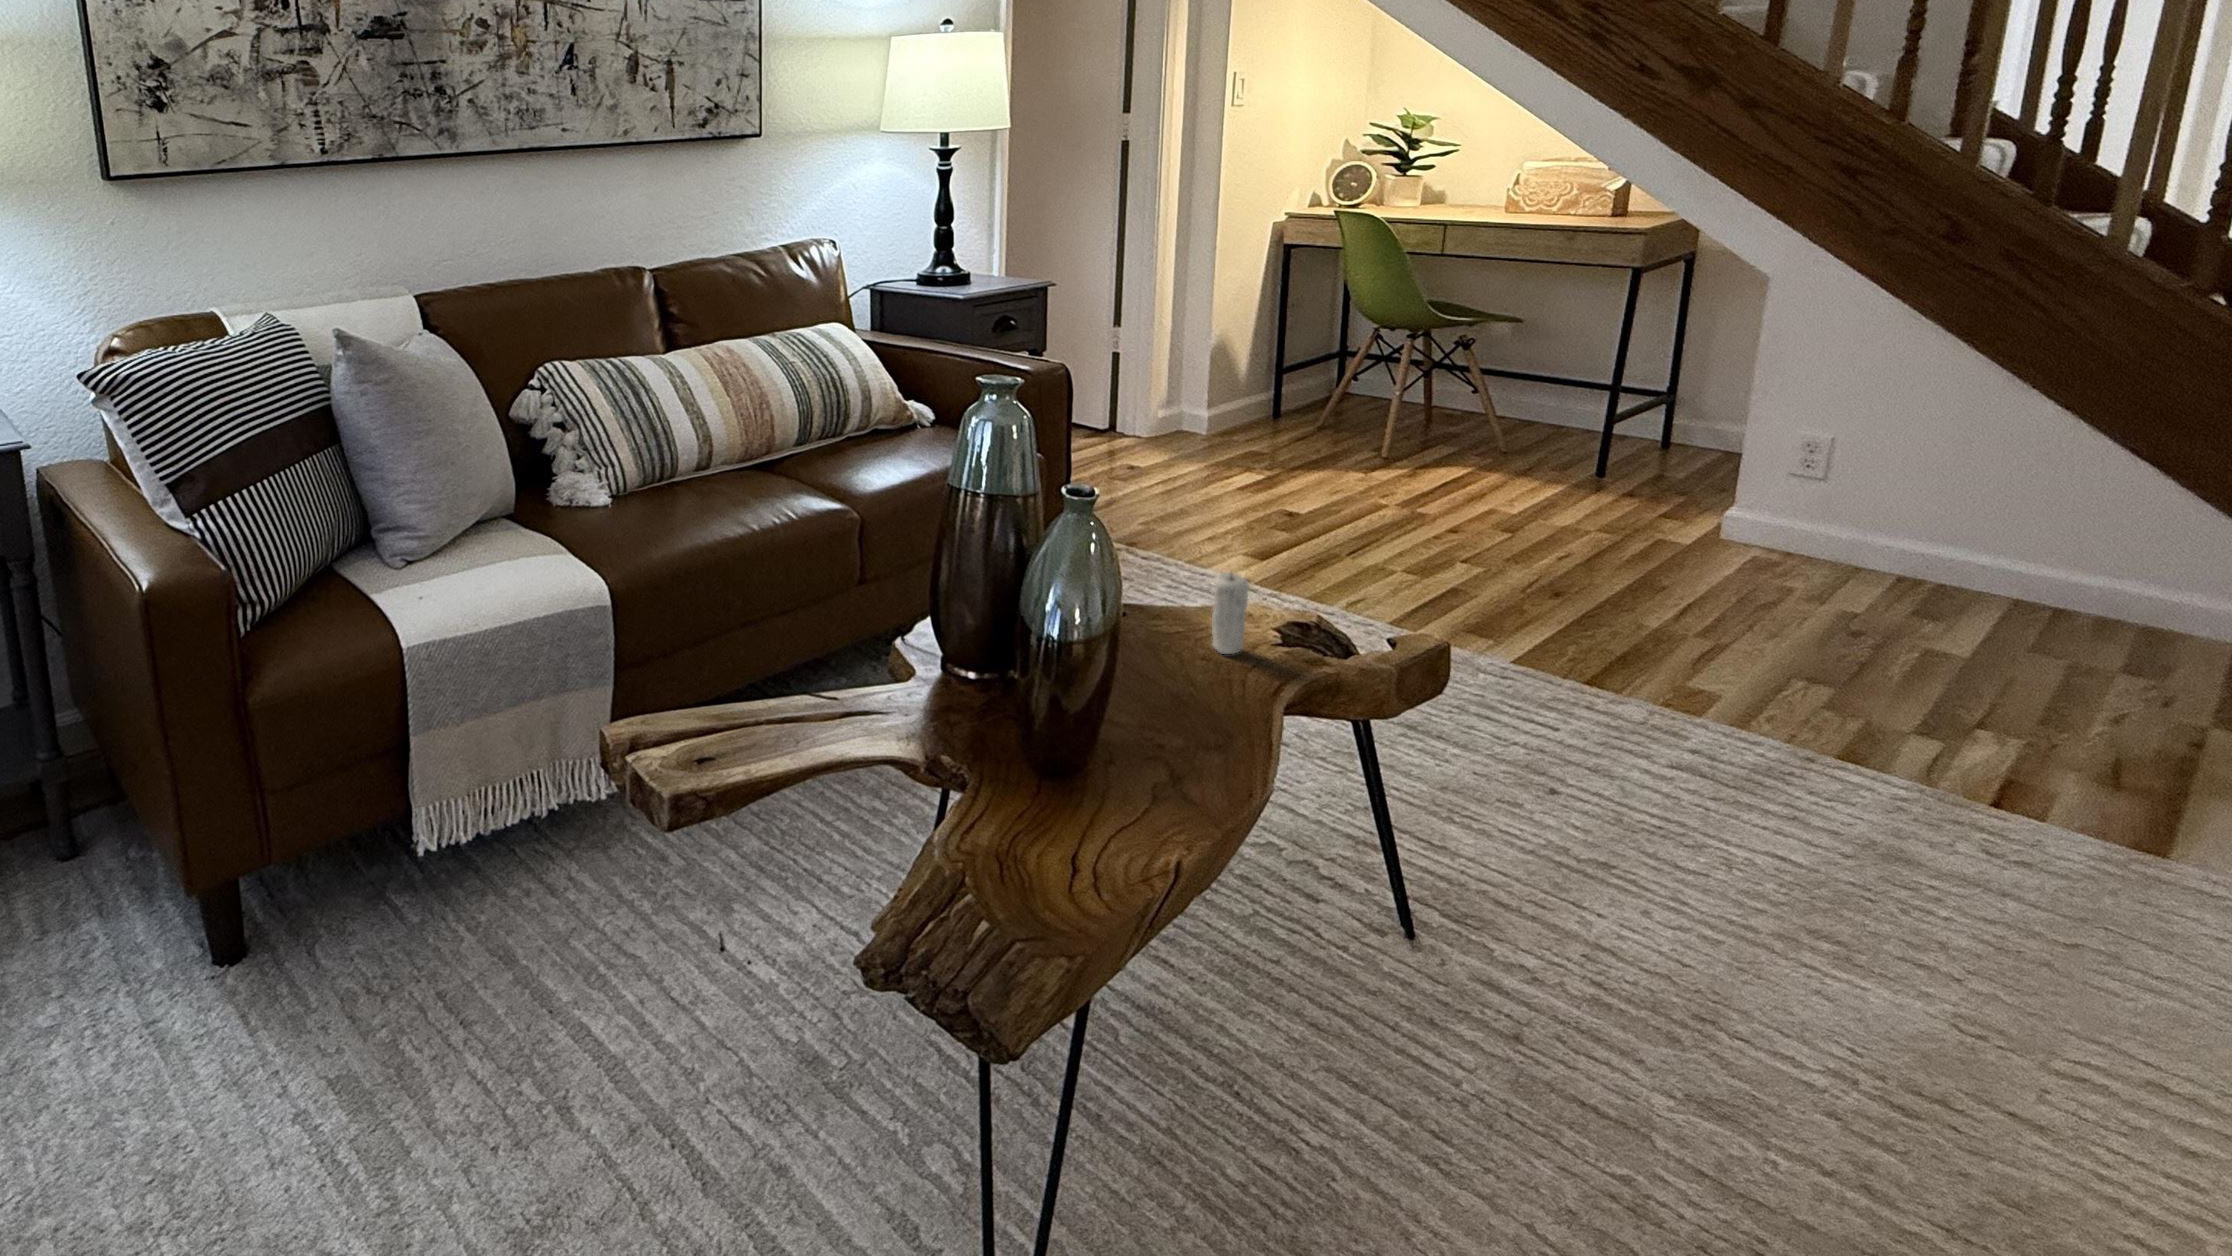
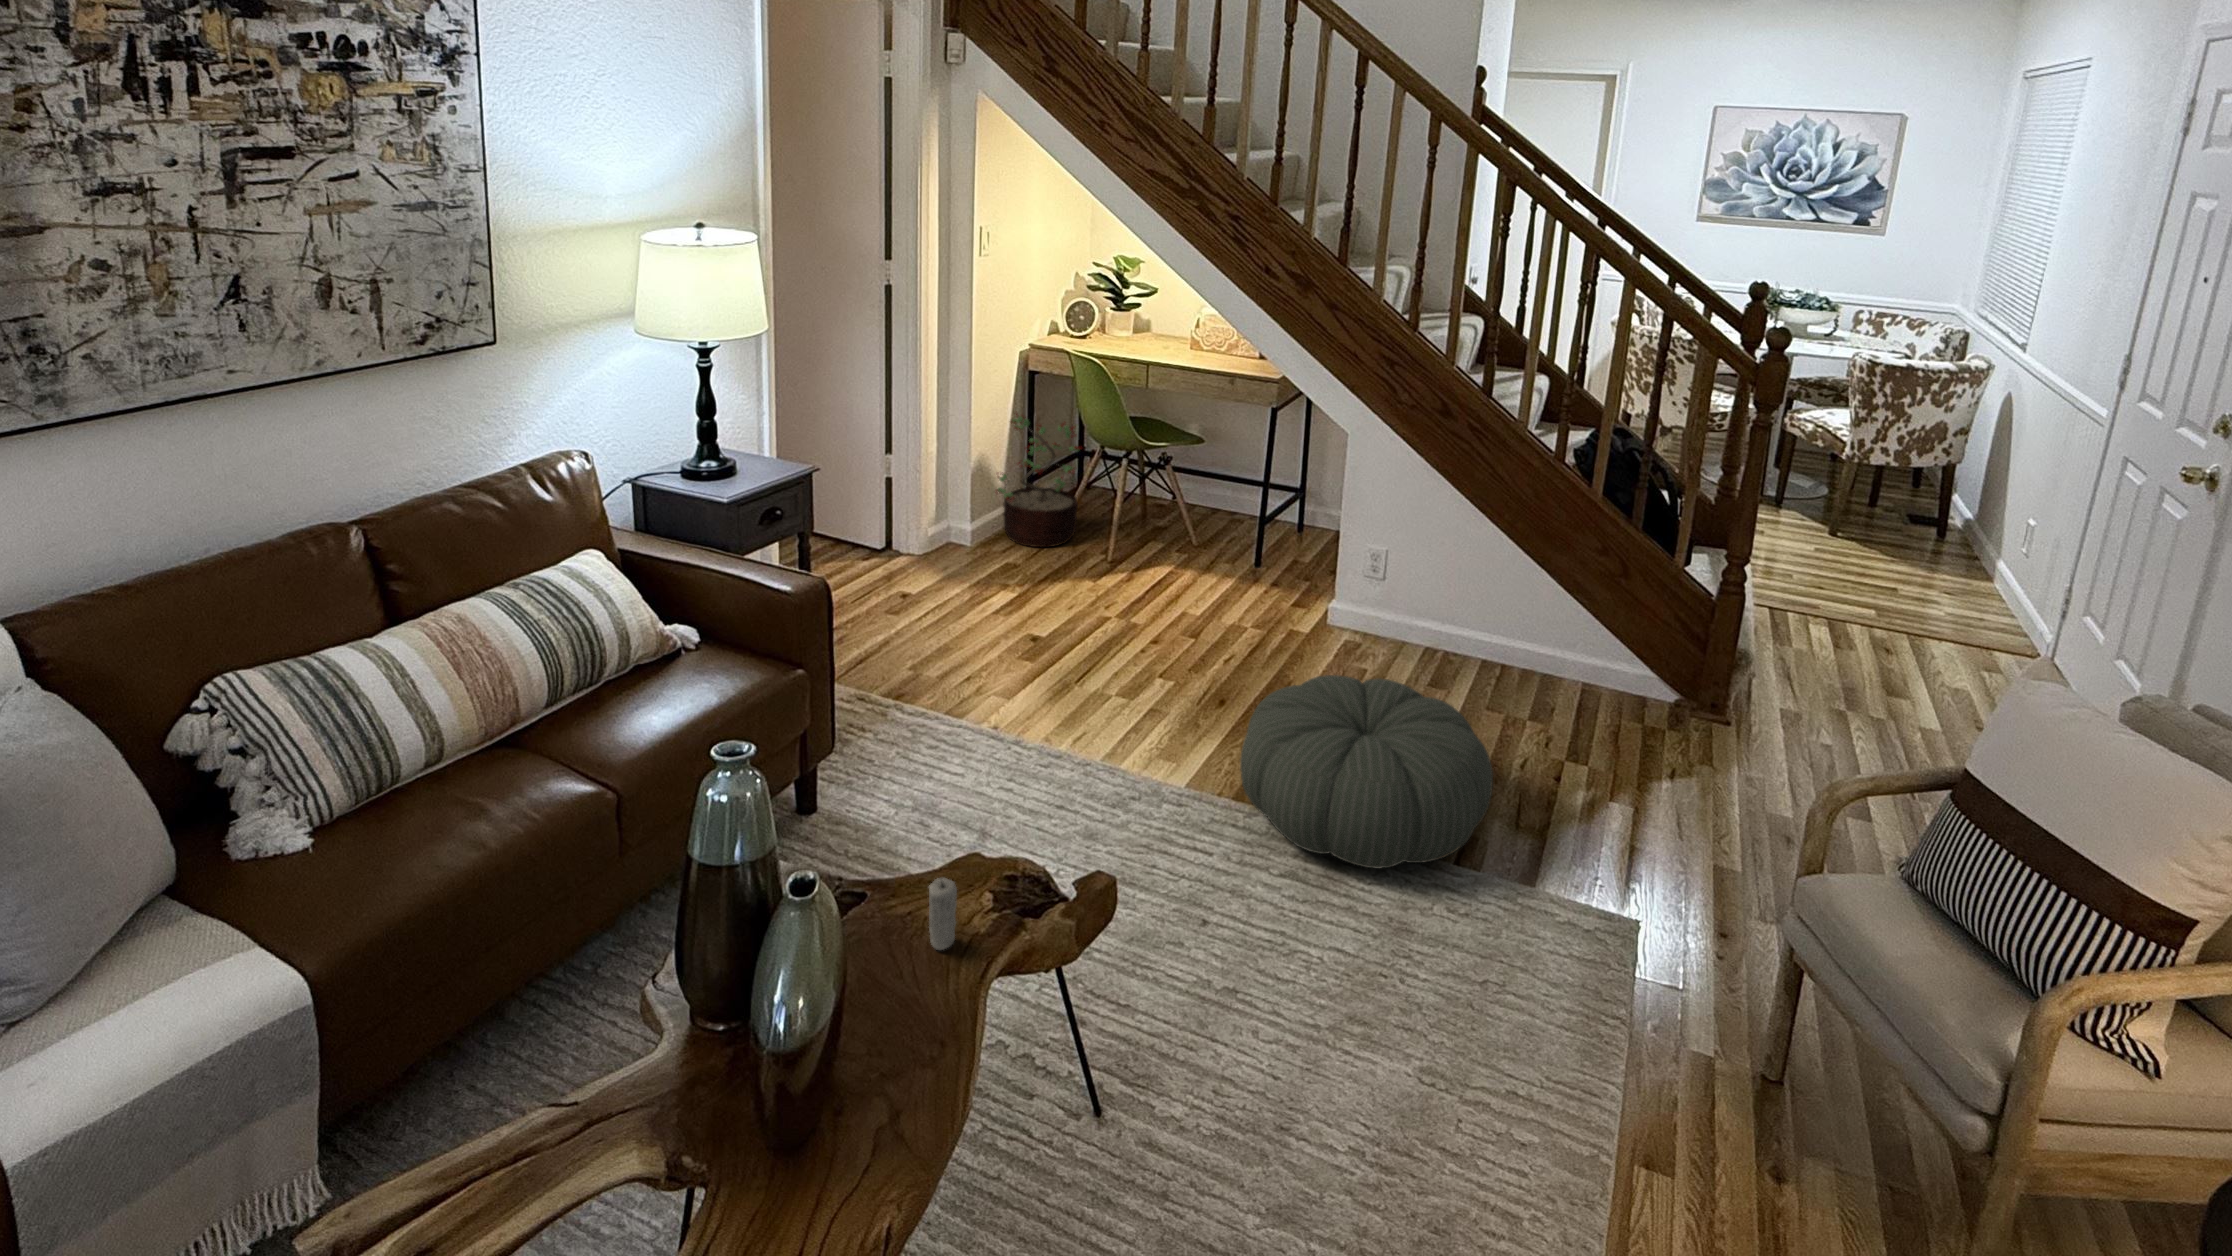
decorative plant: none [1240,284,1357,442] -> present [996,414,1082,548]
pouf: none [1600,548,2060,791] -> present [1240,675,1493,868]

